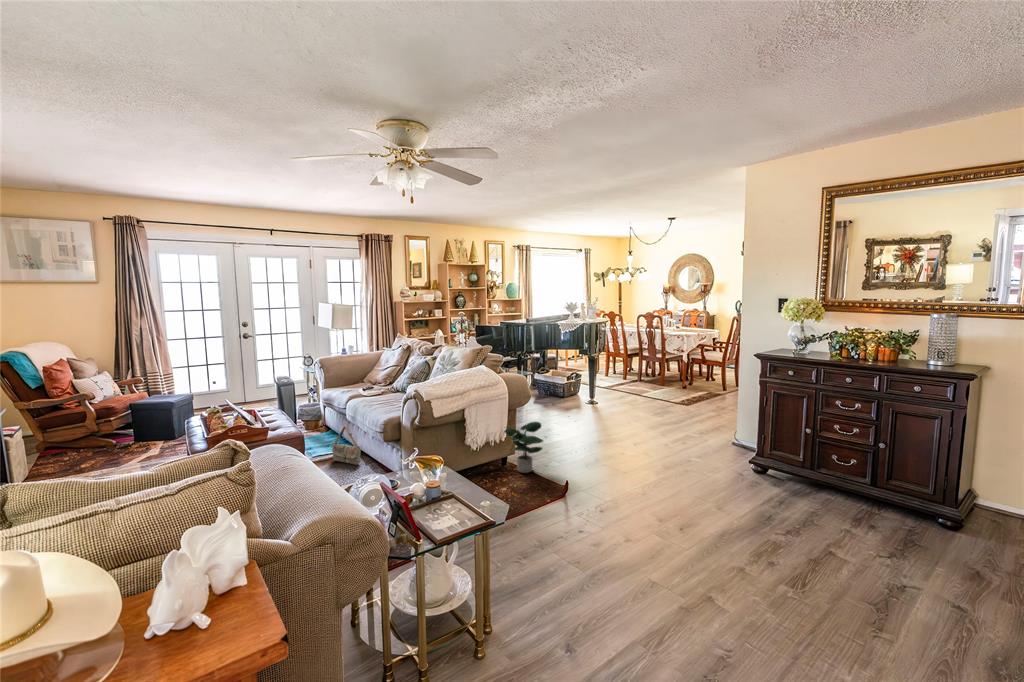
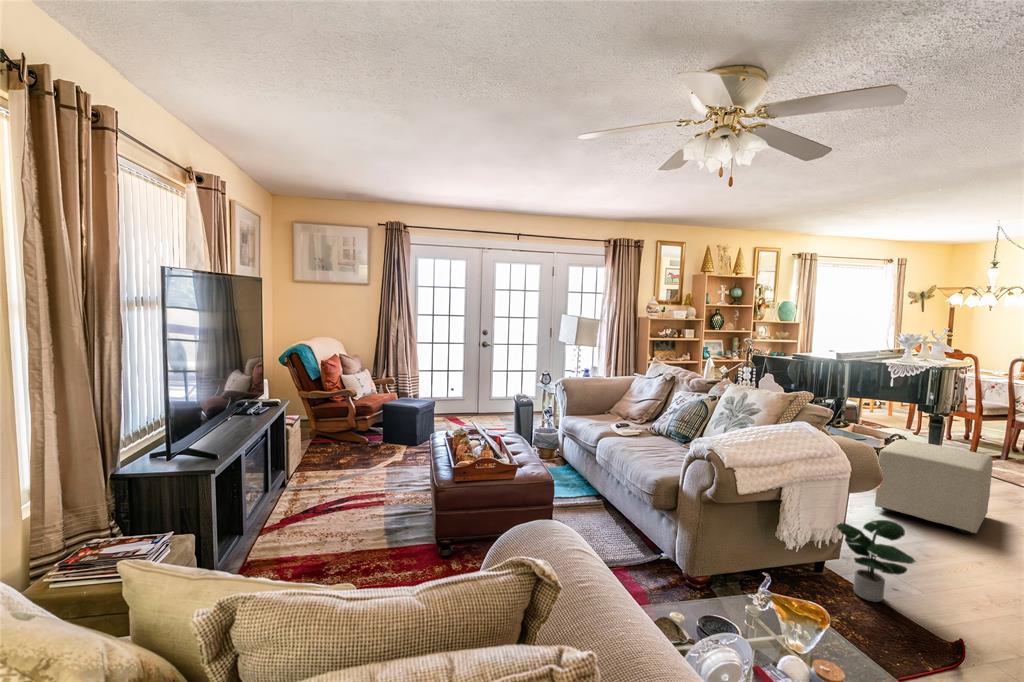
ottoman: none [548,374,609,426] -> present [875,439,993,533]
bag: present [332,426,361,465] -> none [576,471,612,524]

